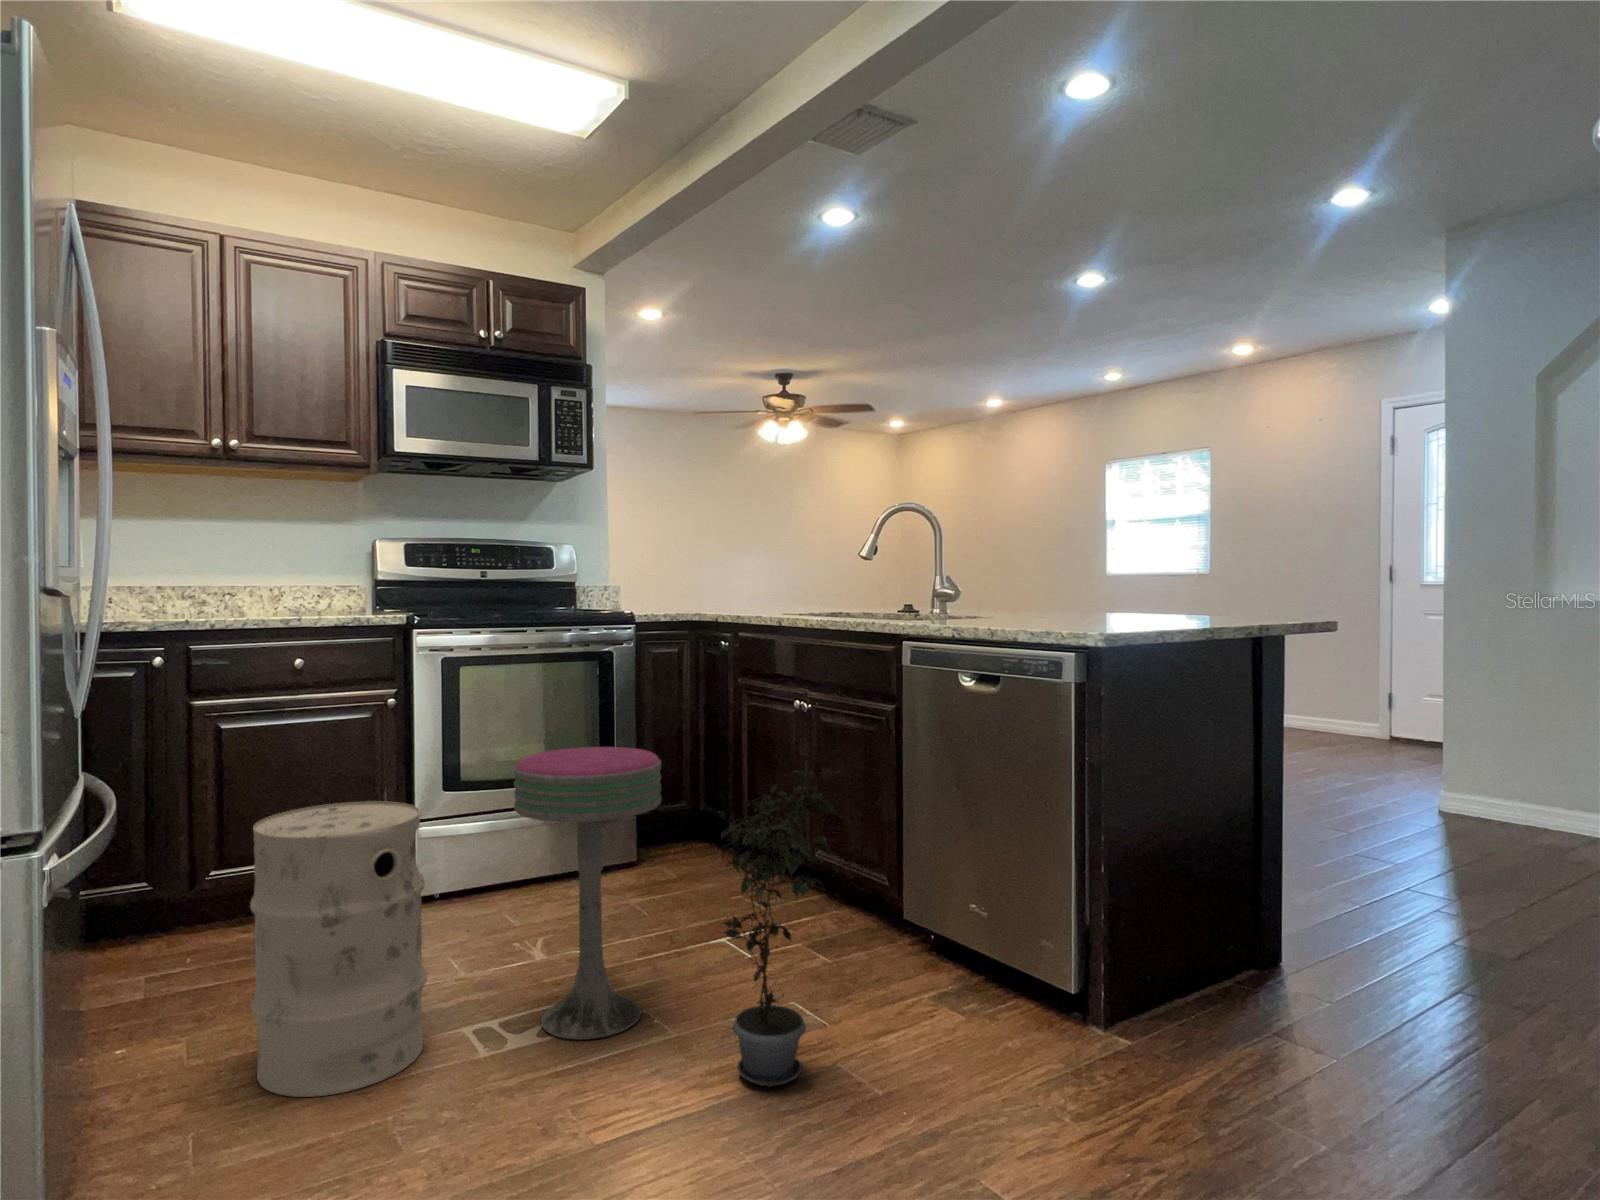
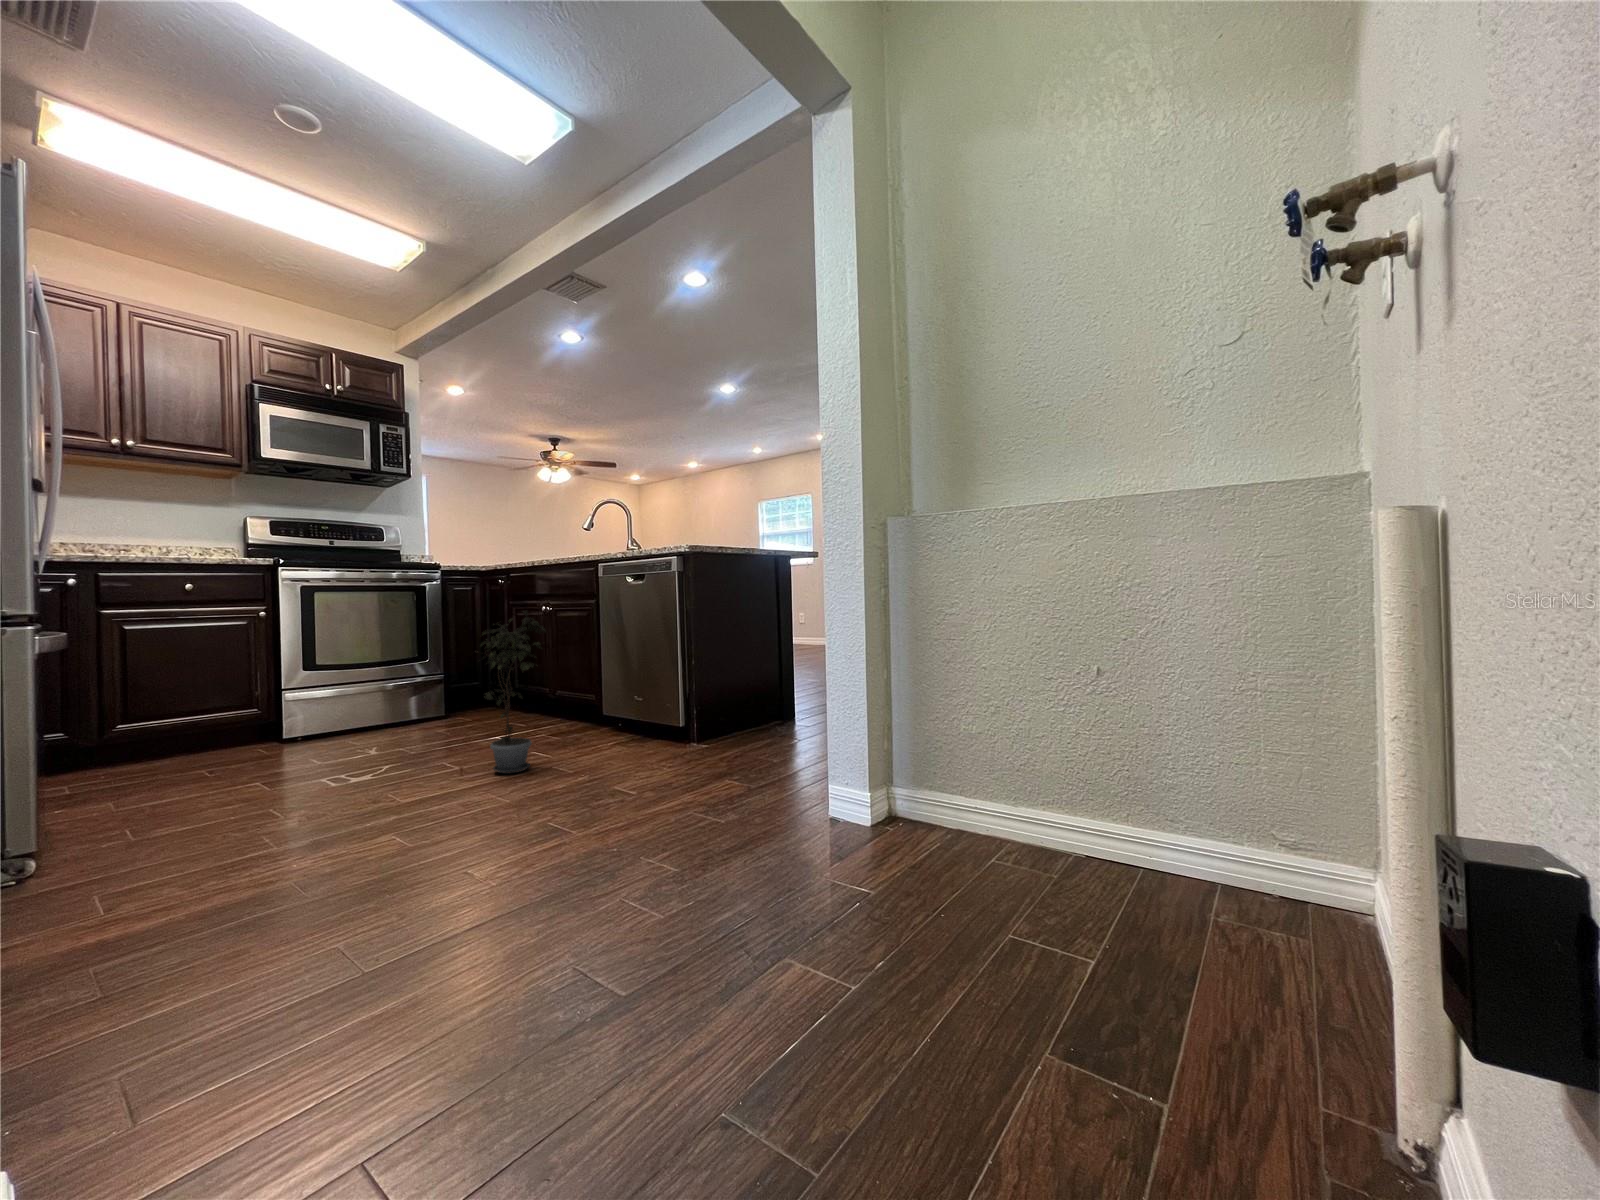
bar stool: present [514,747,661,1040] -> none [352,615,449,774]
trash can: present [250,801,427,1097] -> none [167,647,295,809]

